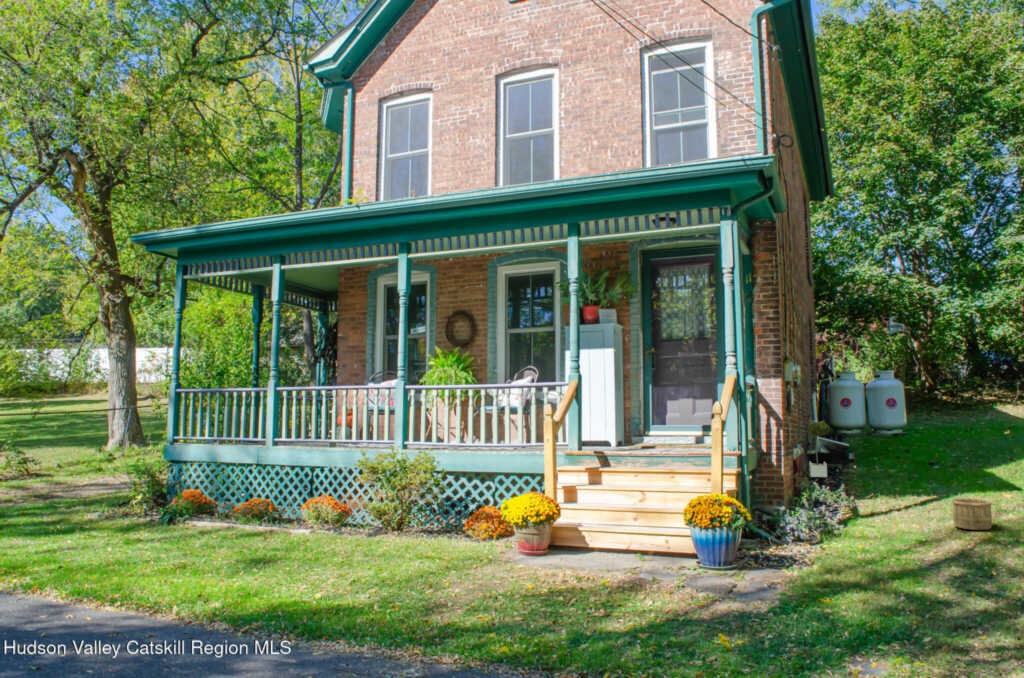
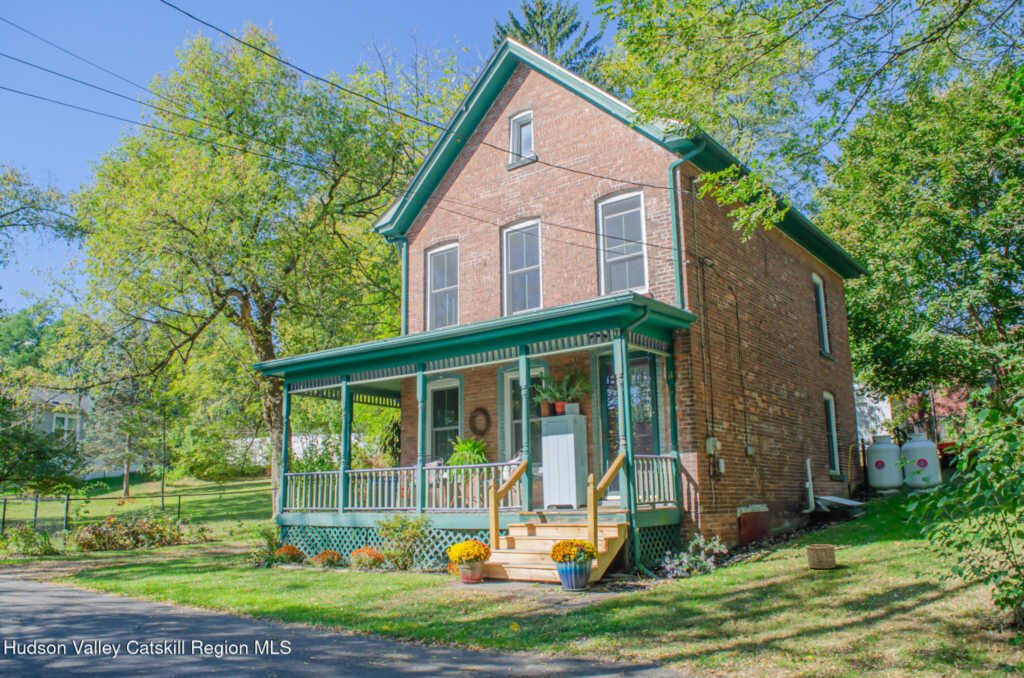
potted tree: present [806,421,830,477] -> none [773,486,795,536]

